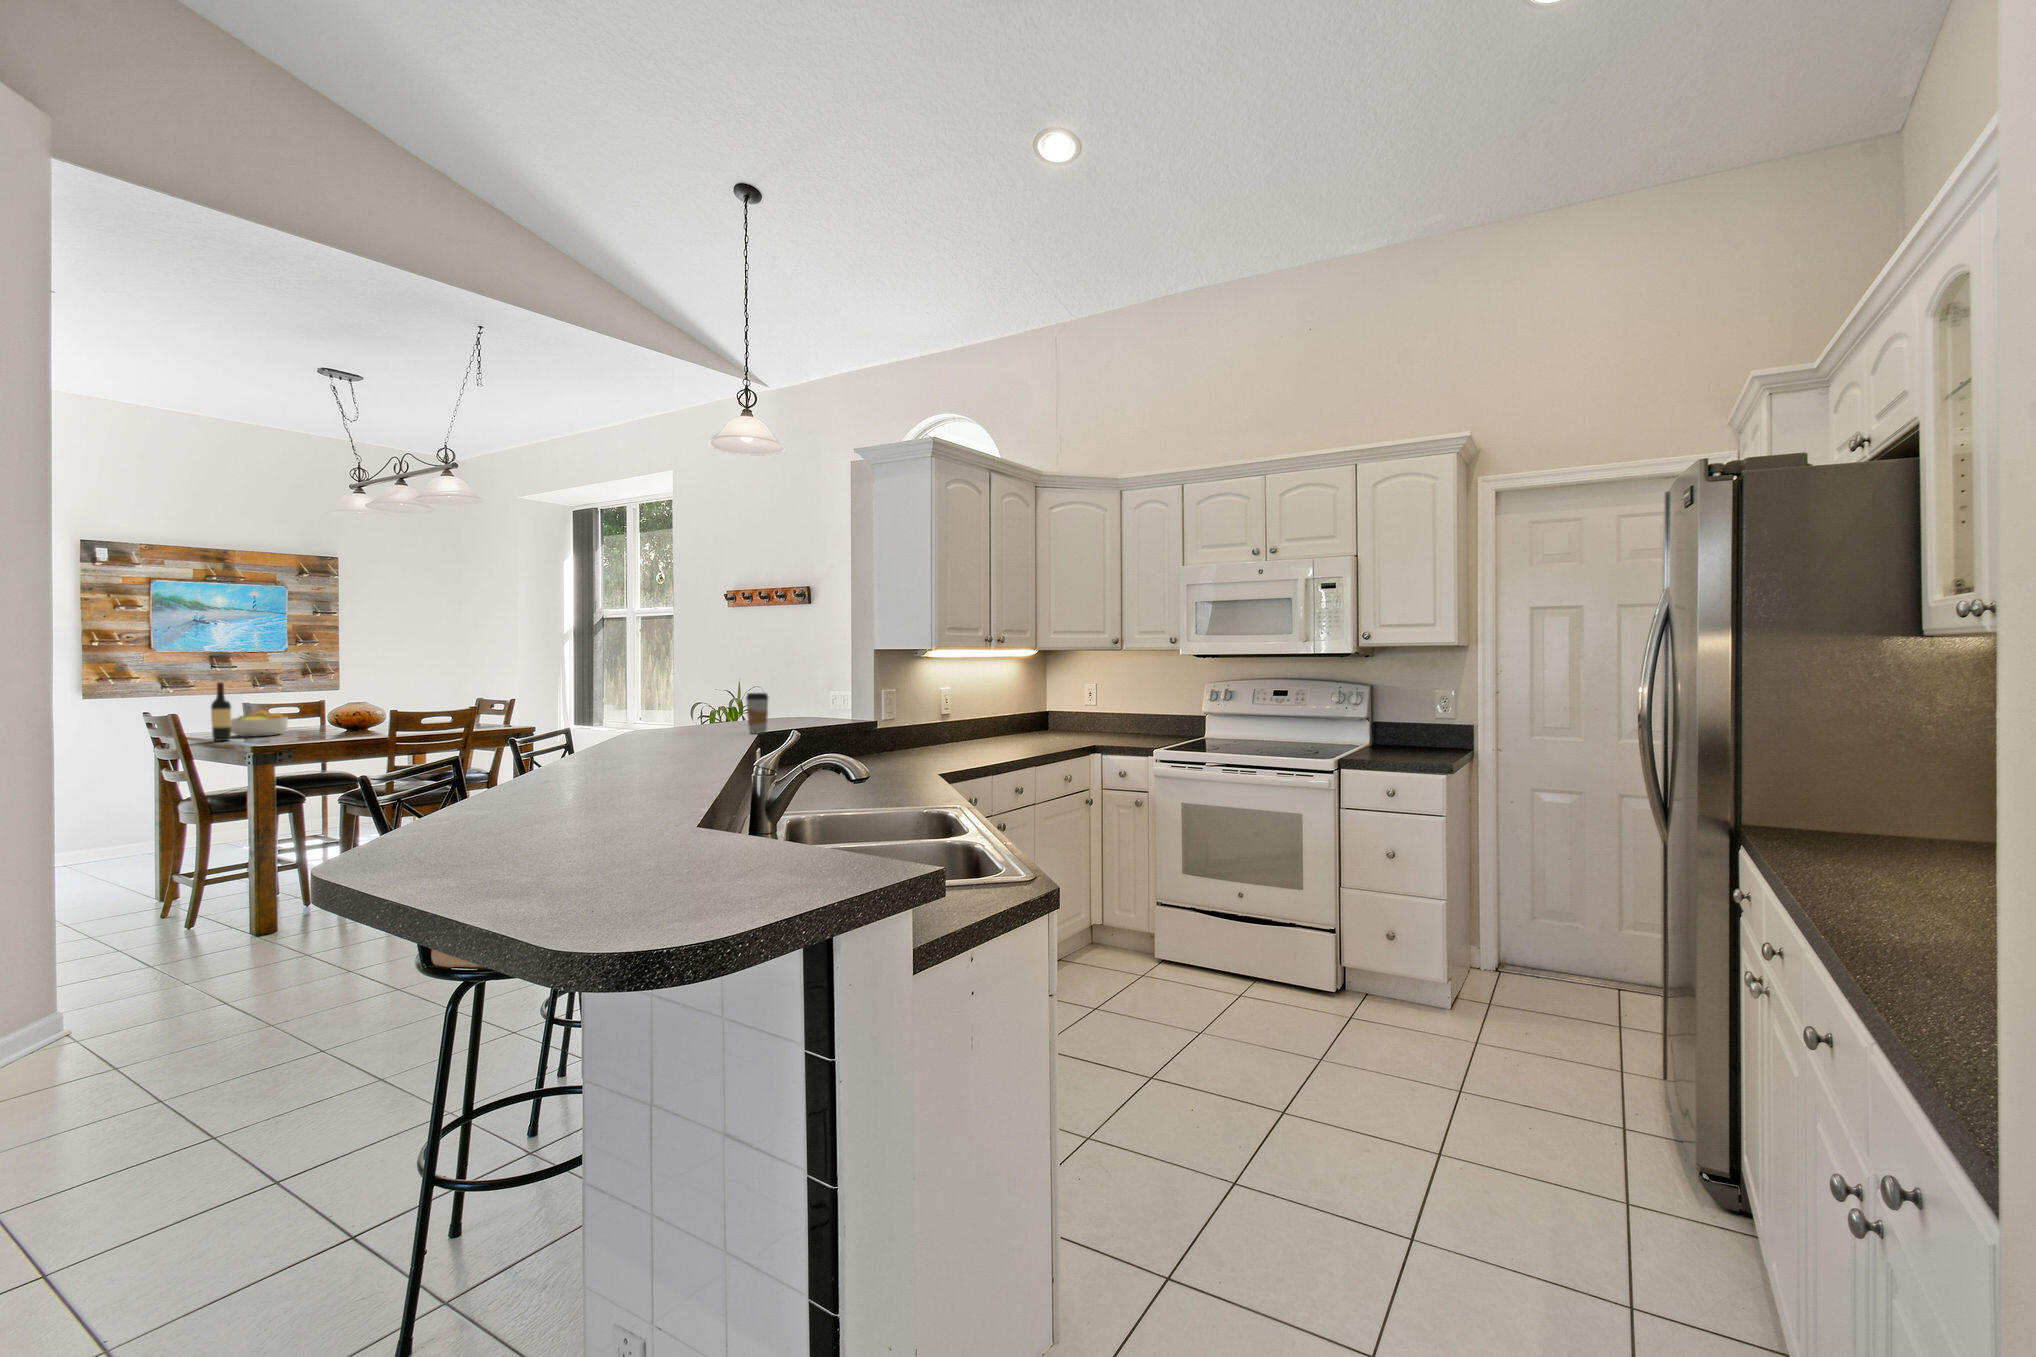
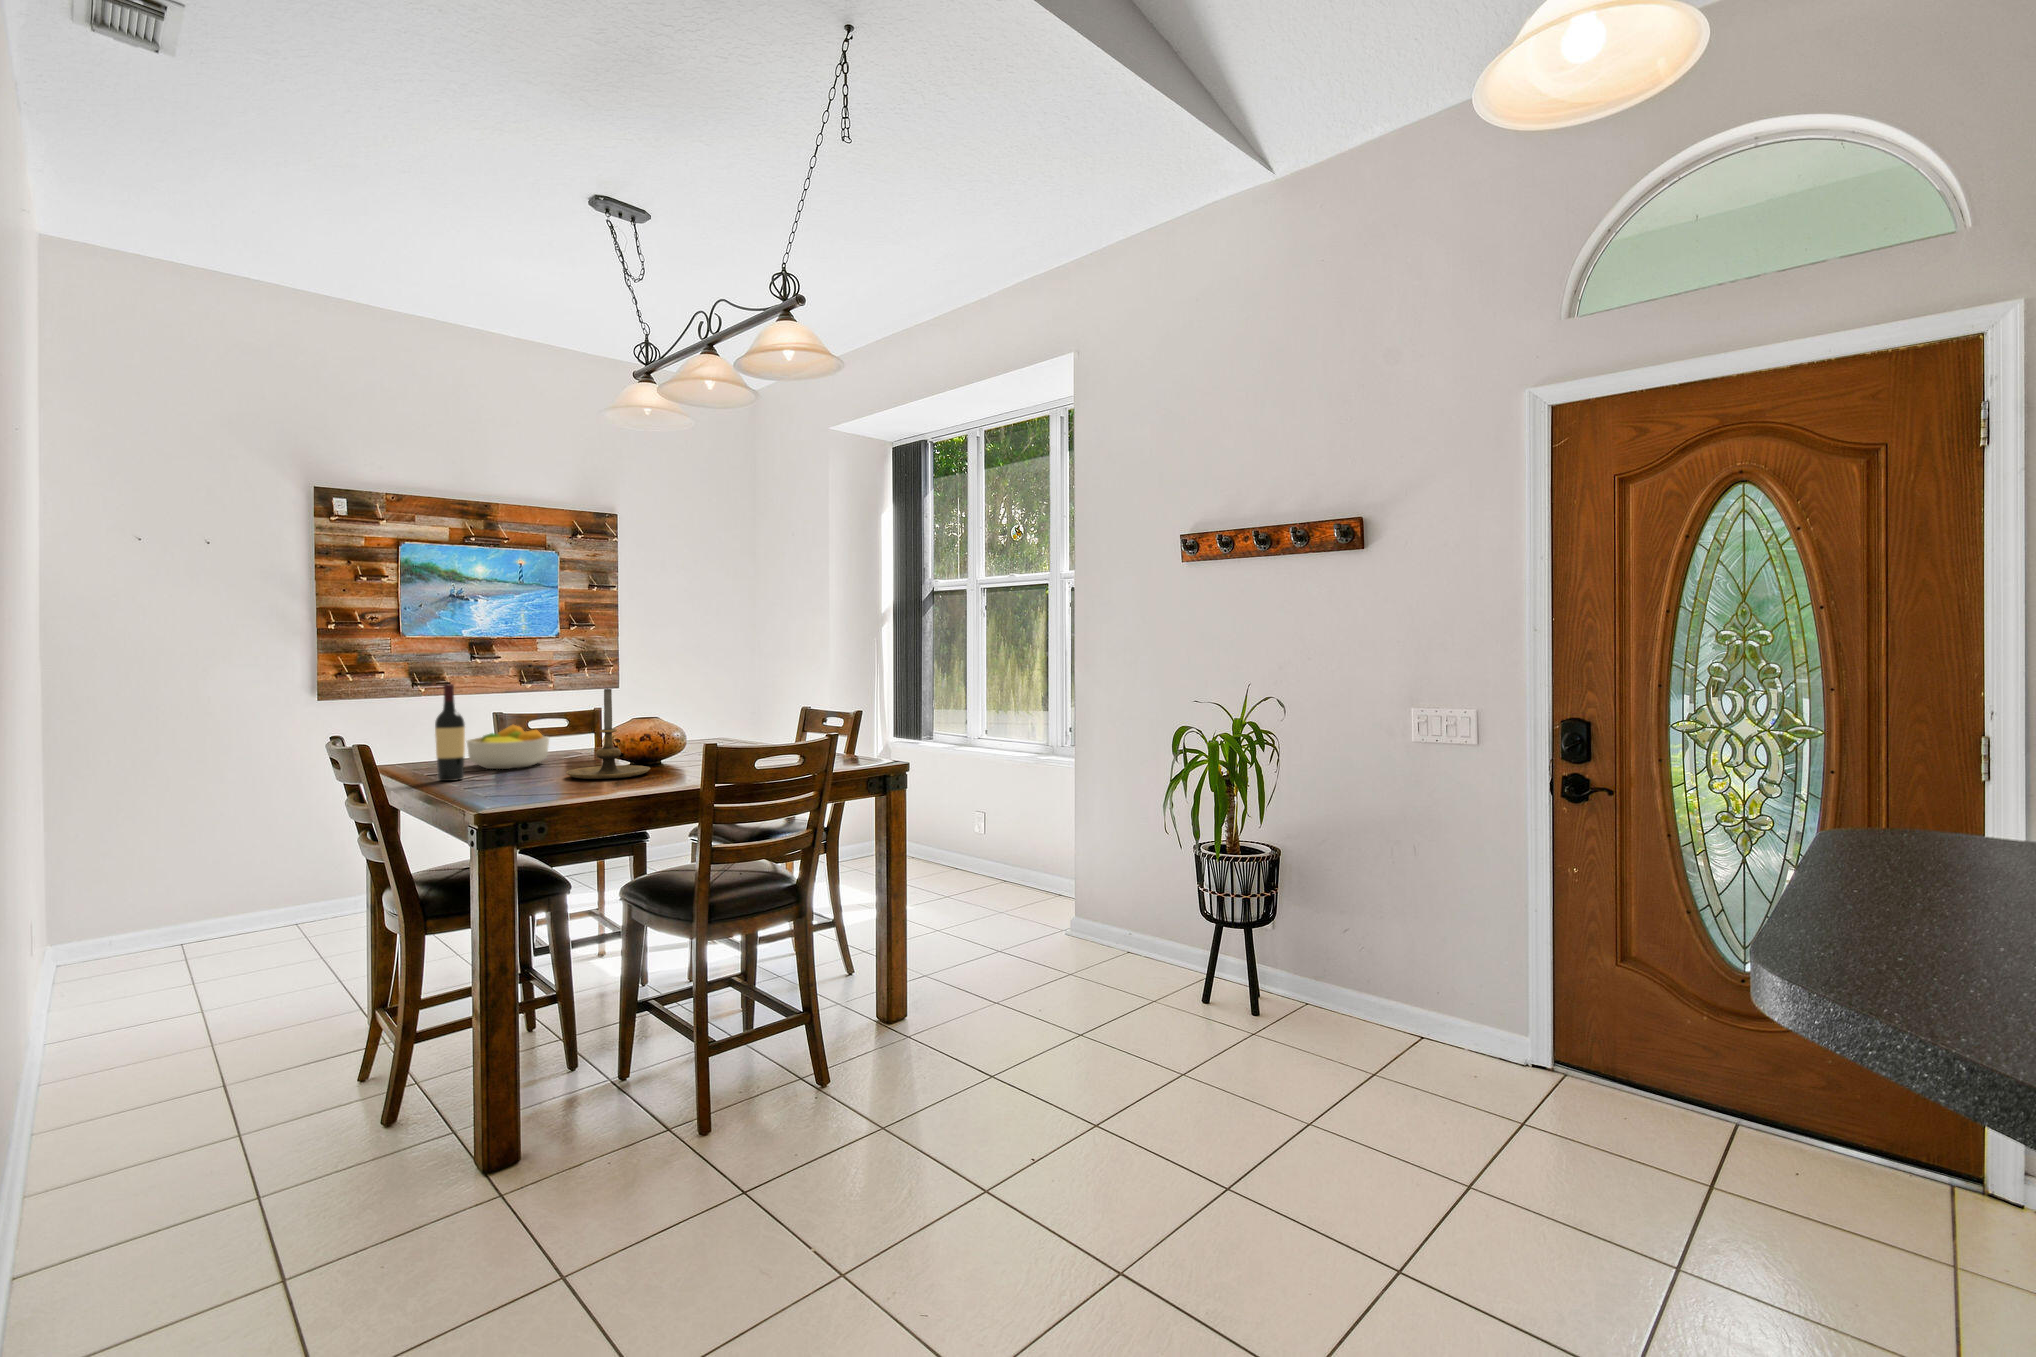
candle holder: none [303,684,361,738] -> present [566,688,650,779]
coffee cup: present [746,693,768,734] -> none [1866,755,1975,907]

